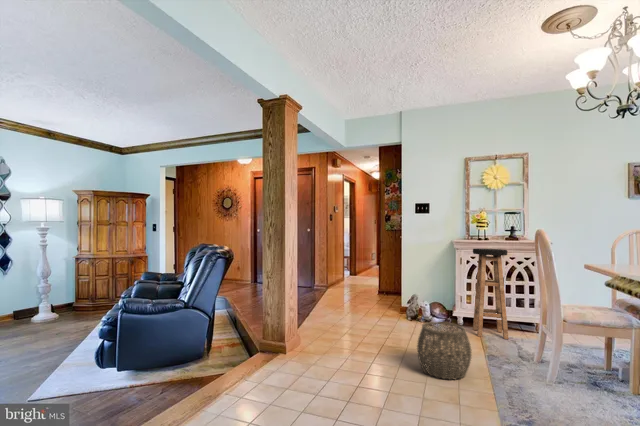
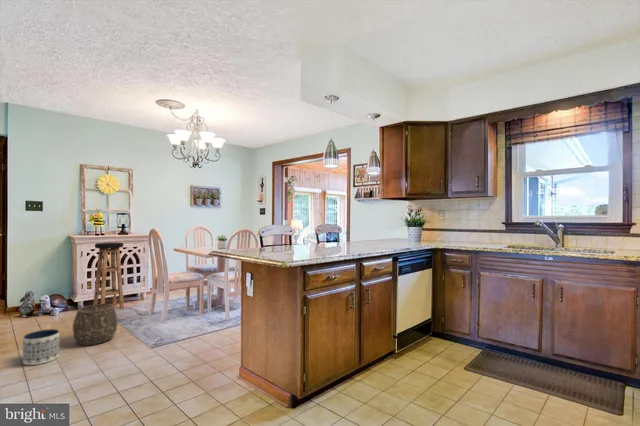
planter: none [361,336,395,379] -> present [23,329,60,365]

